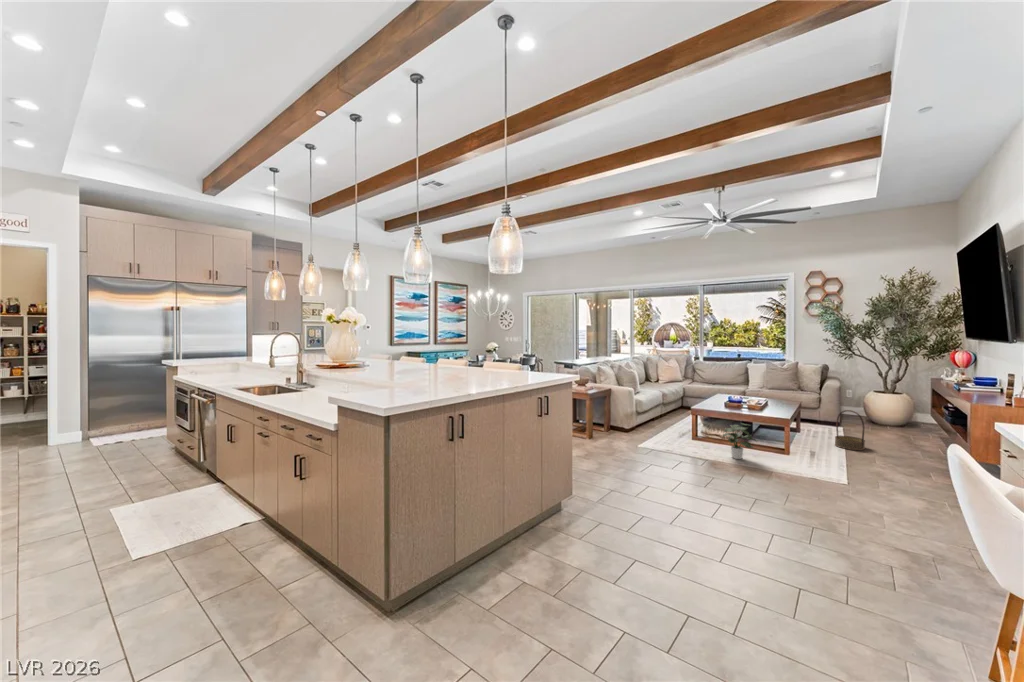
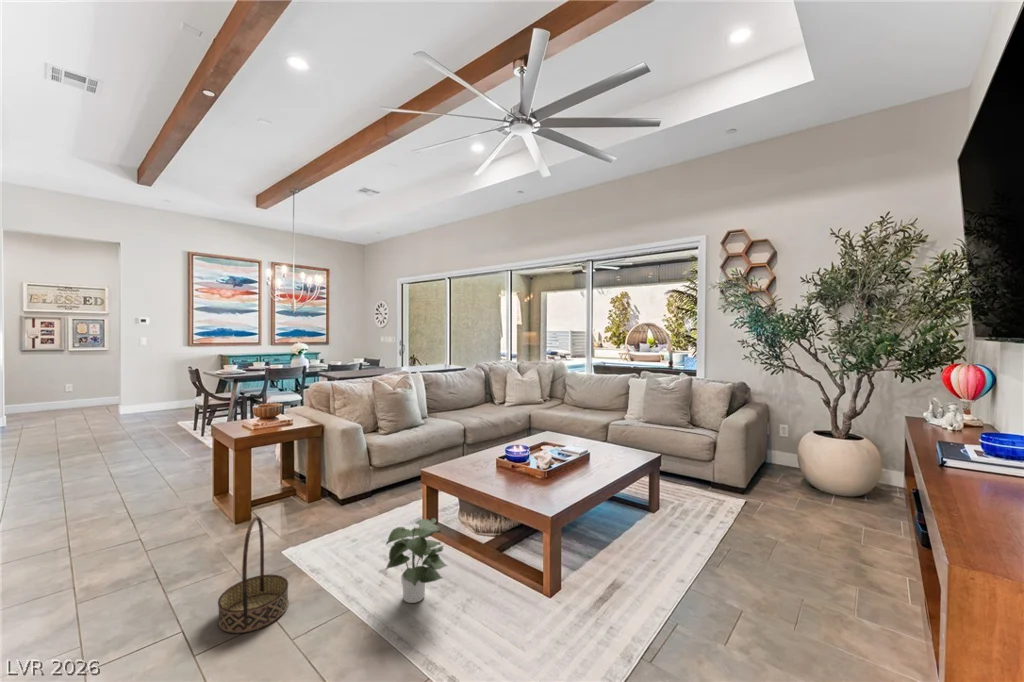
basket: present [835,410,865,450] -> present [218,517,289,633]

